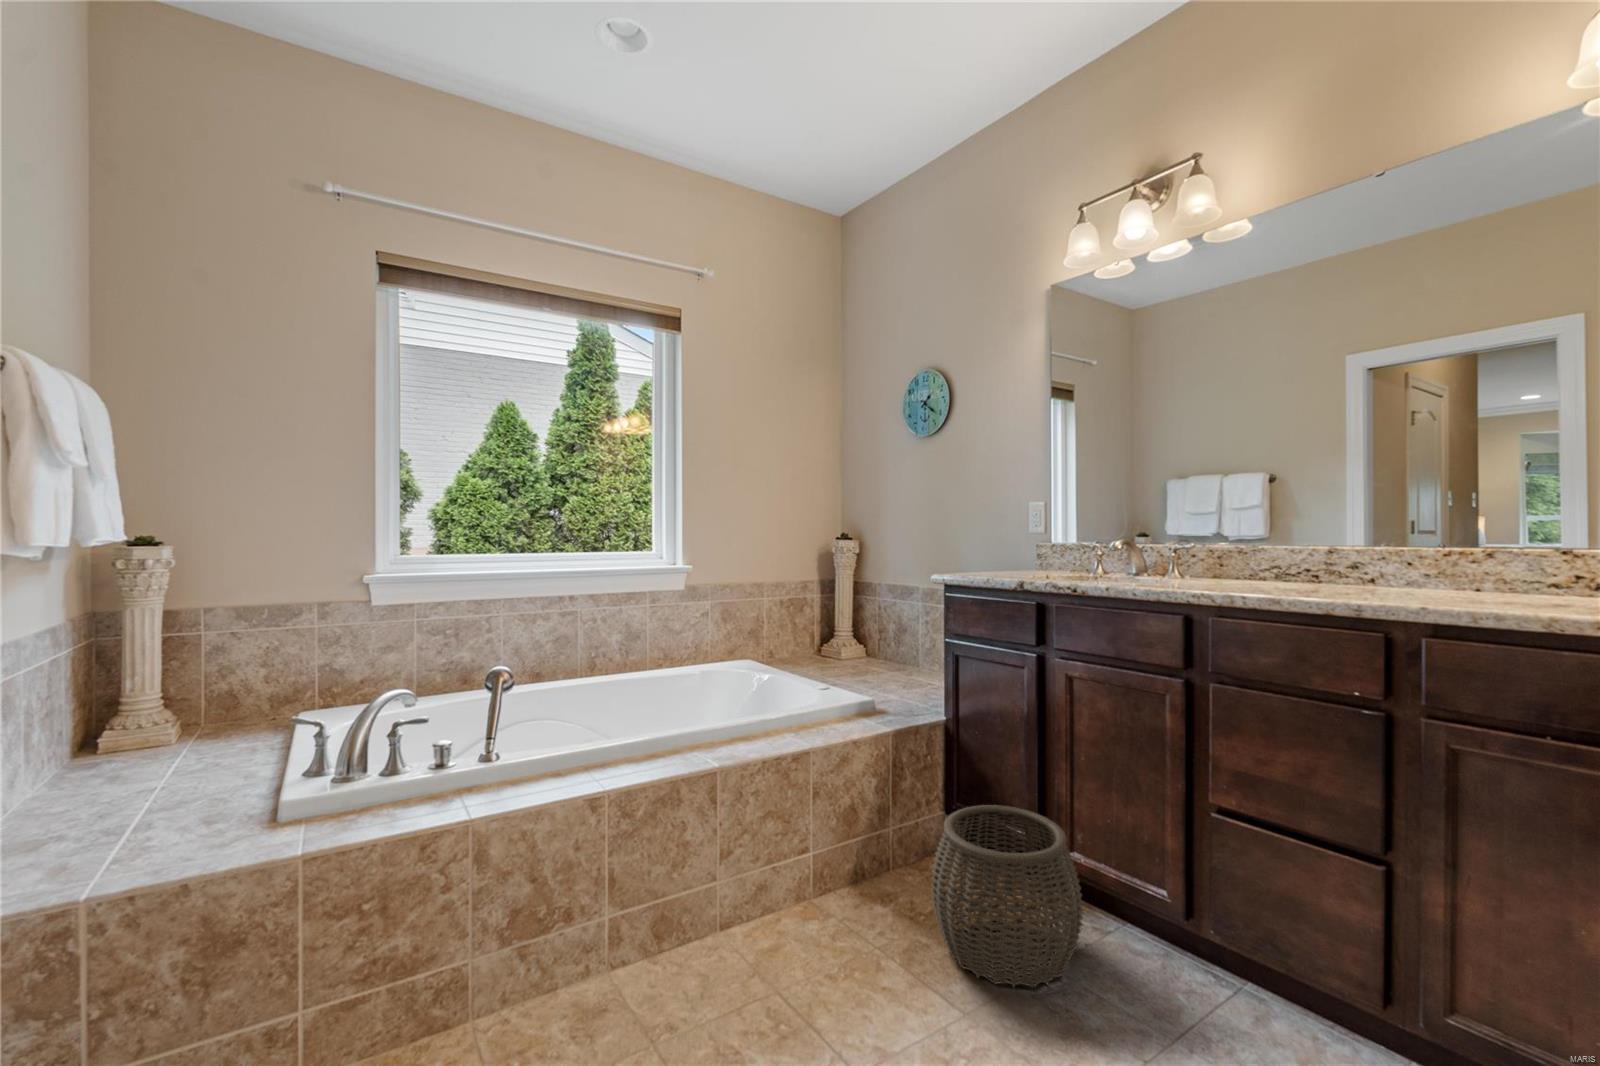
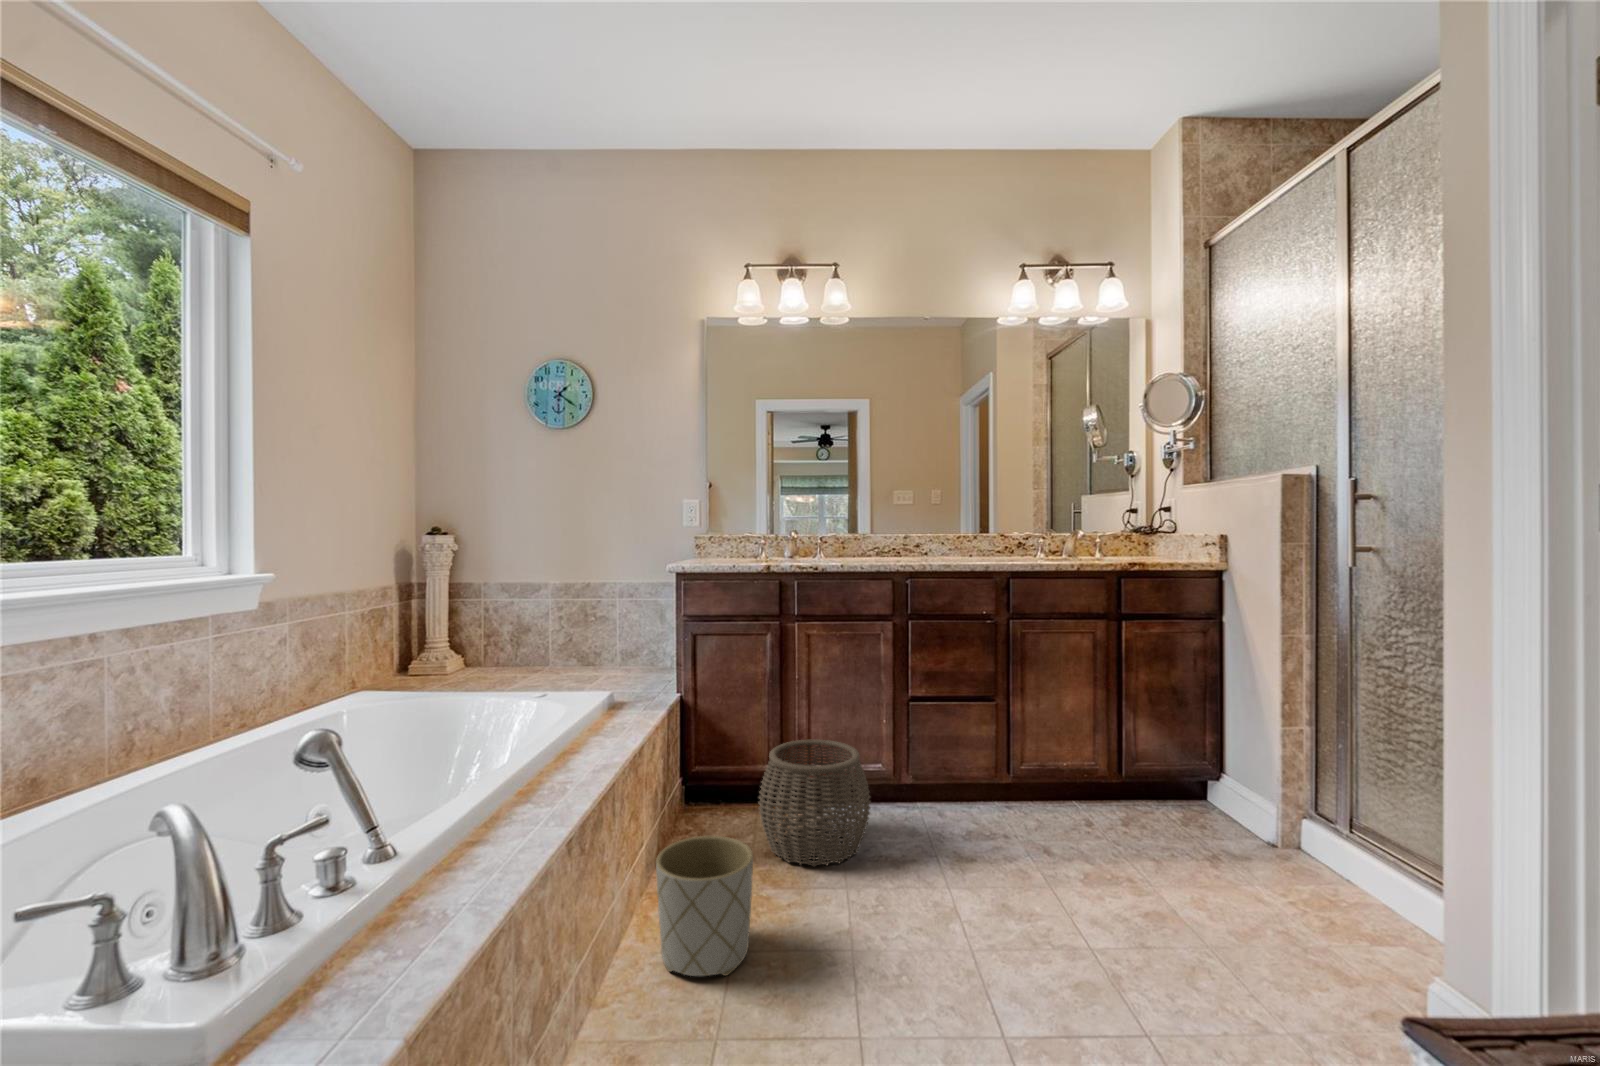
planter: none [702,849,799,1001] -> present [656,836,753,976]

